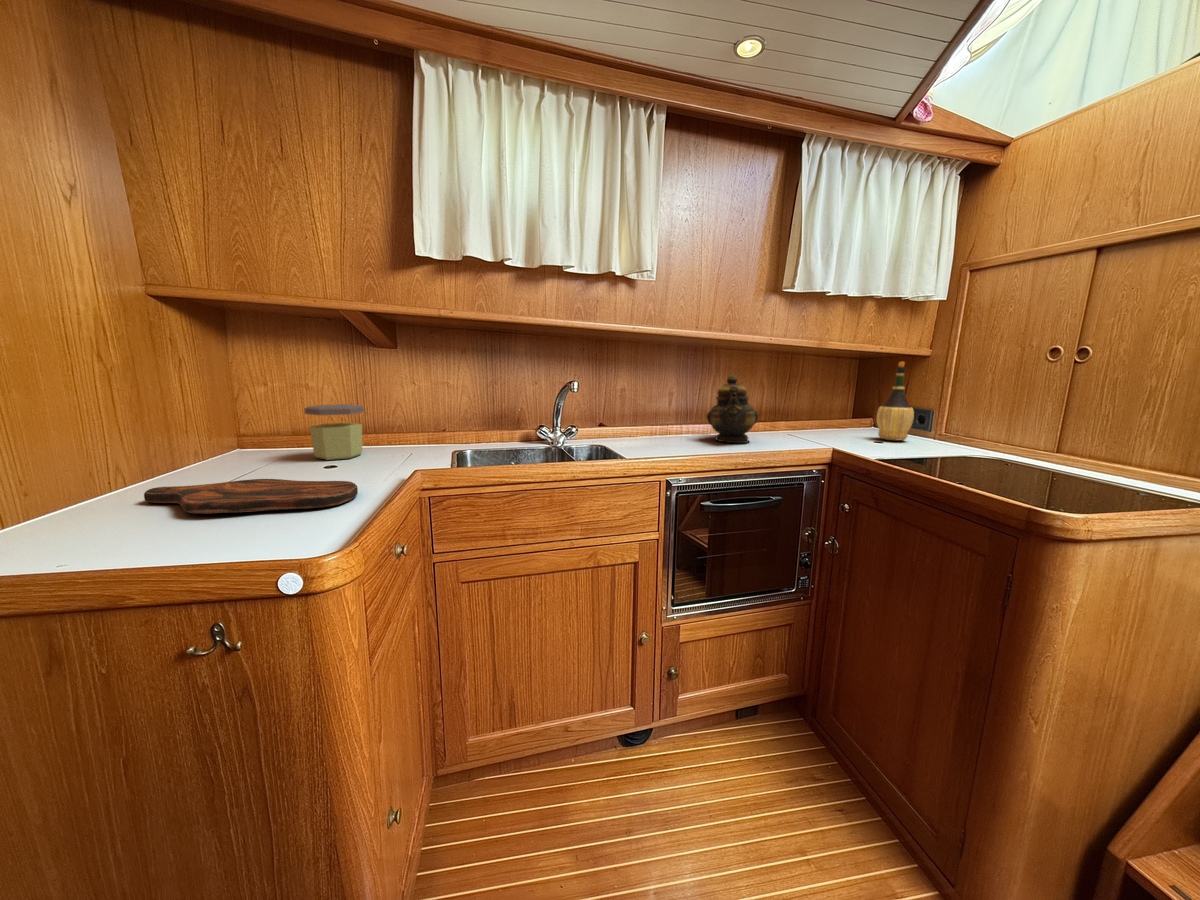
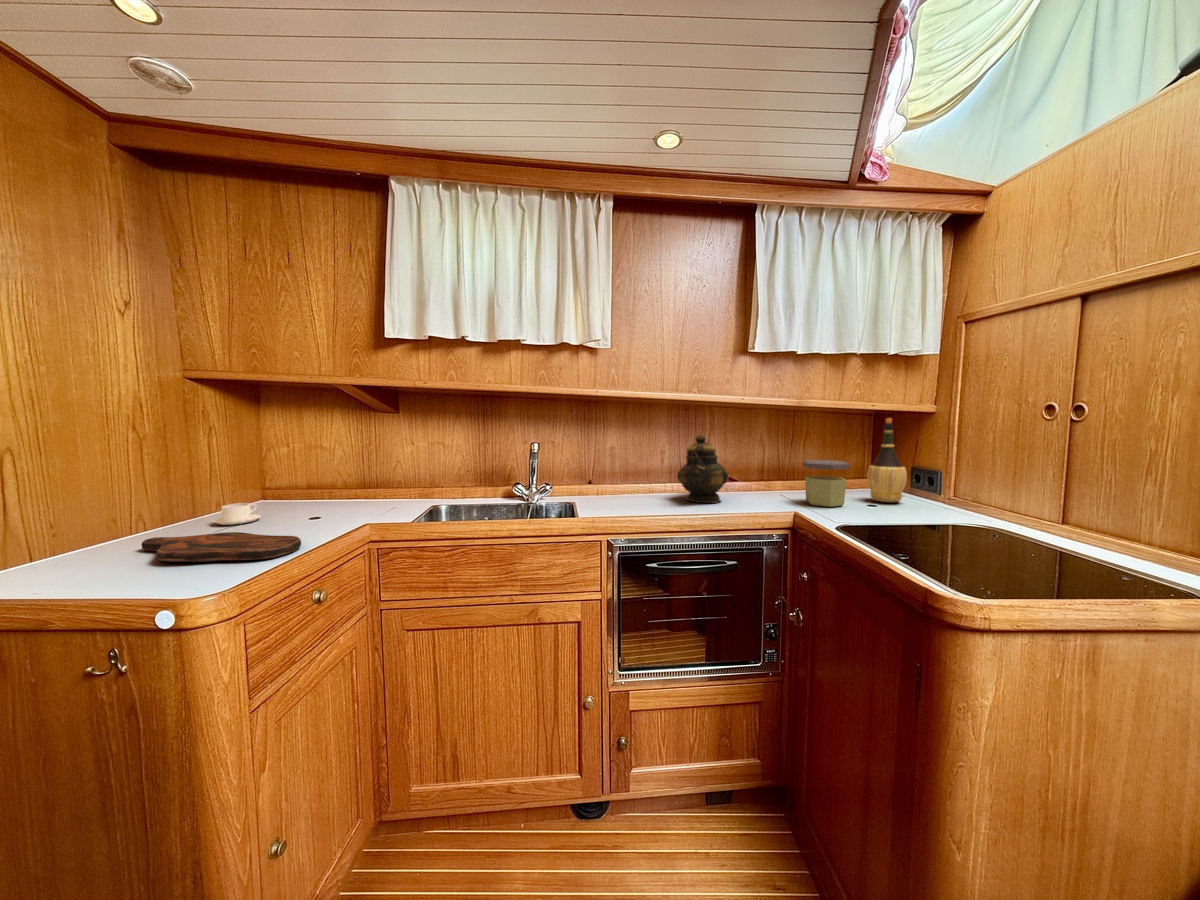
jar: present [304,404,364,460] -> present [803,460,850,507]
coffee cup: none [207,448,266,473] -> present [213,503,261,525]

